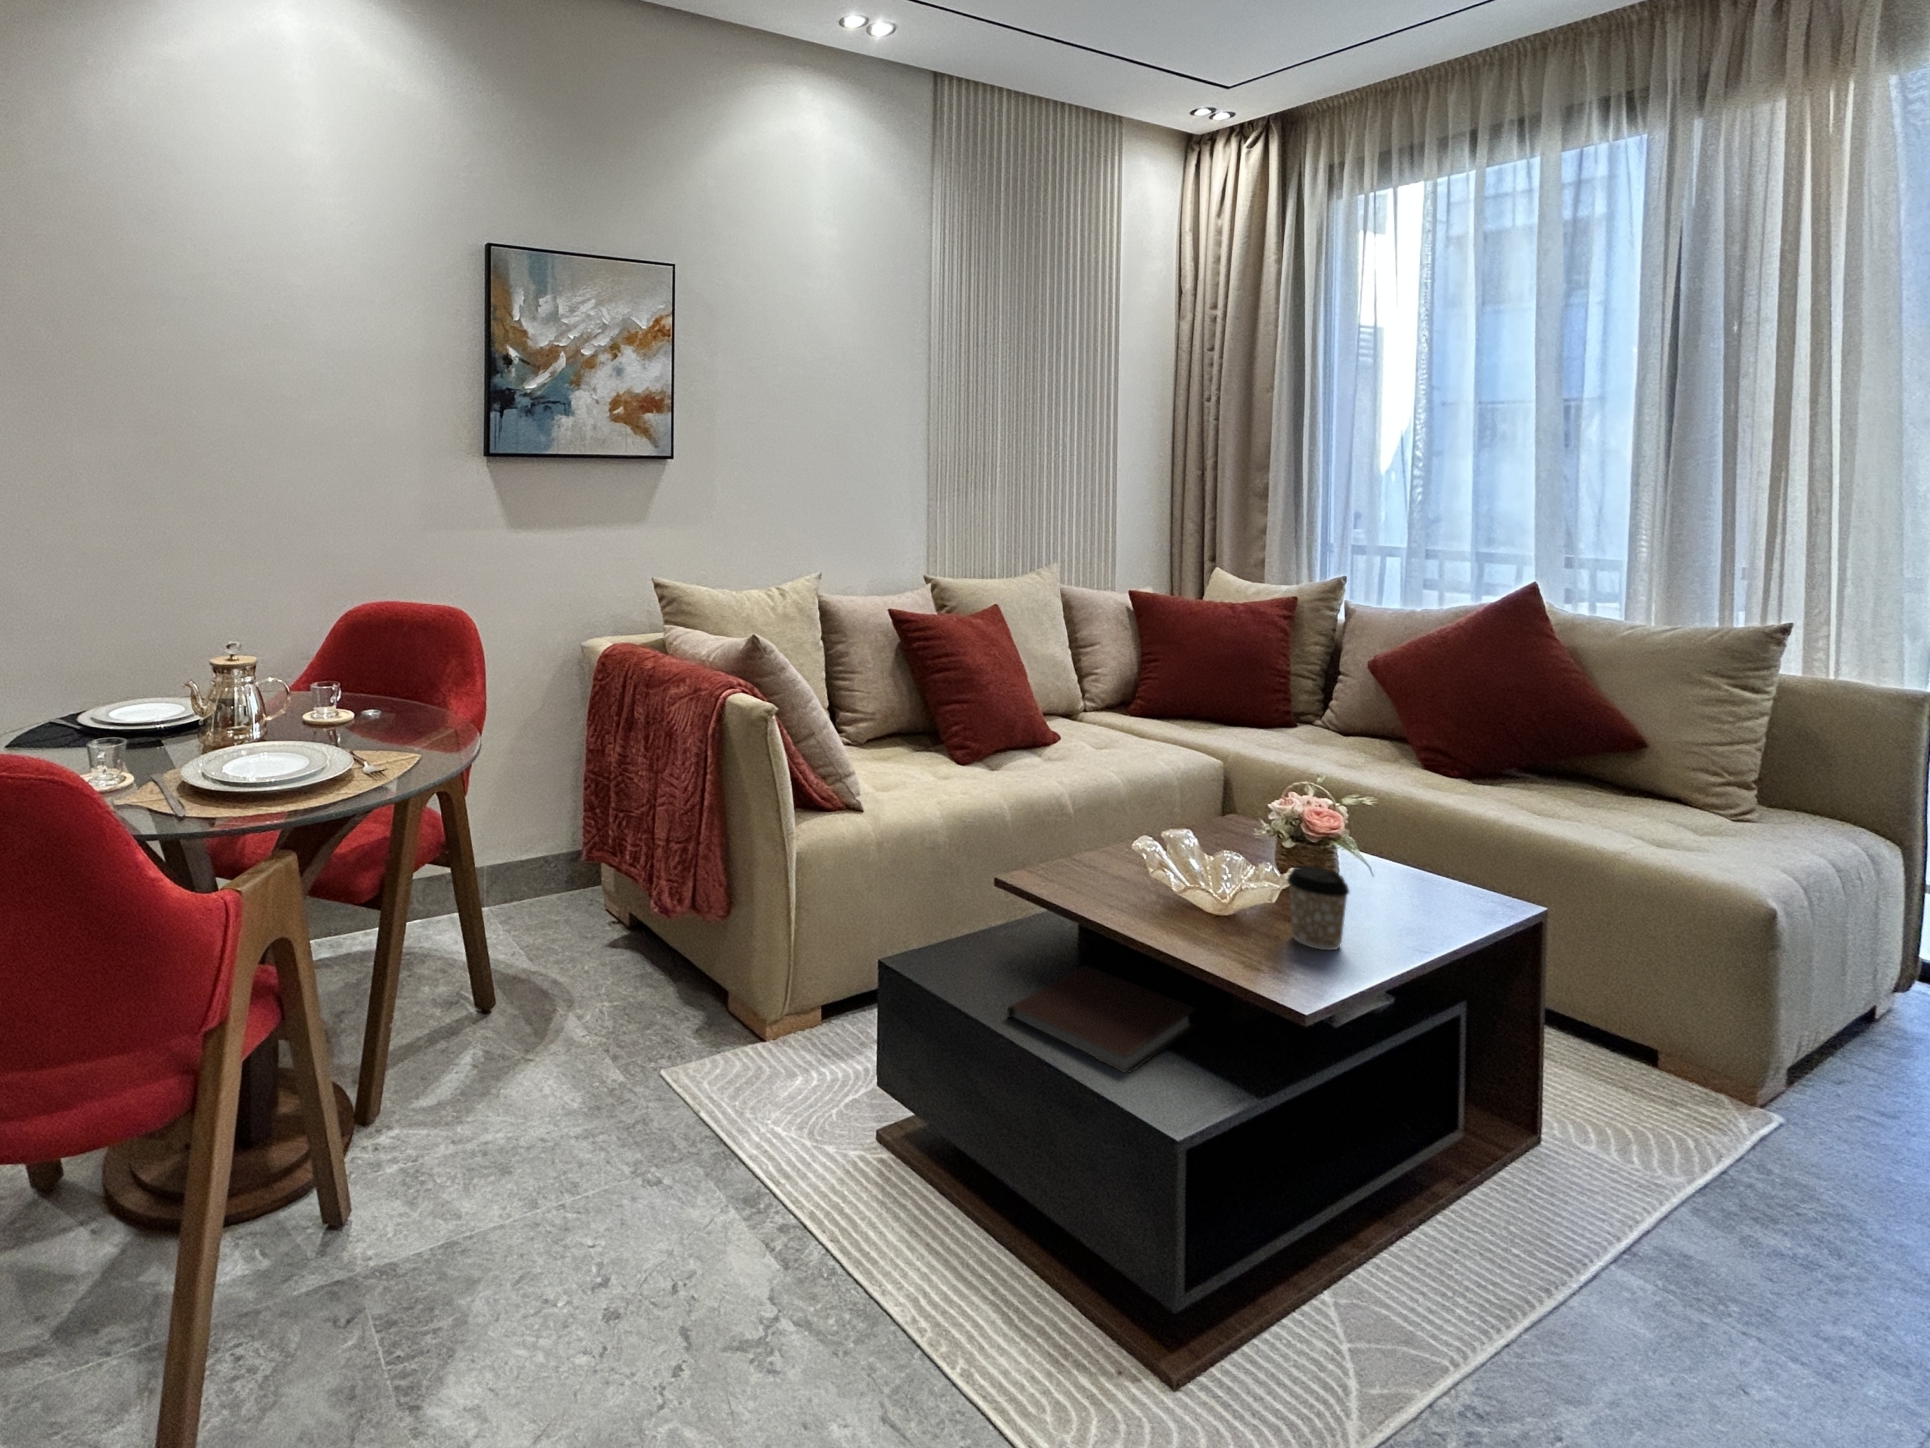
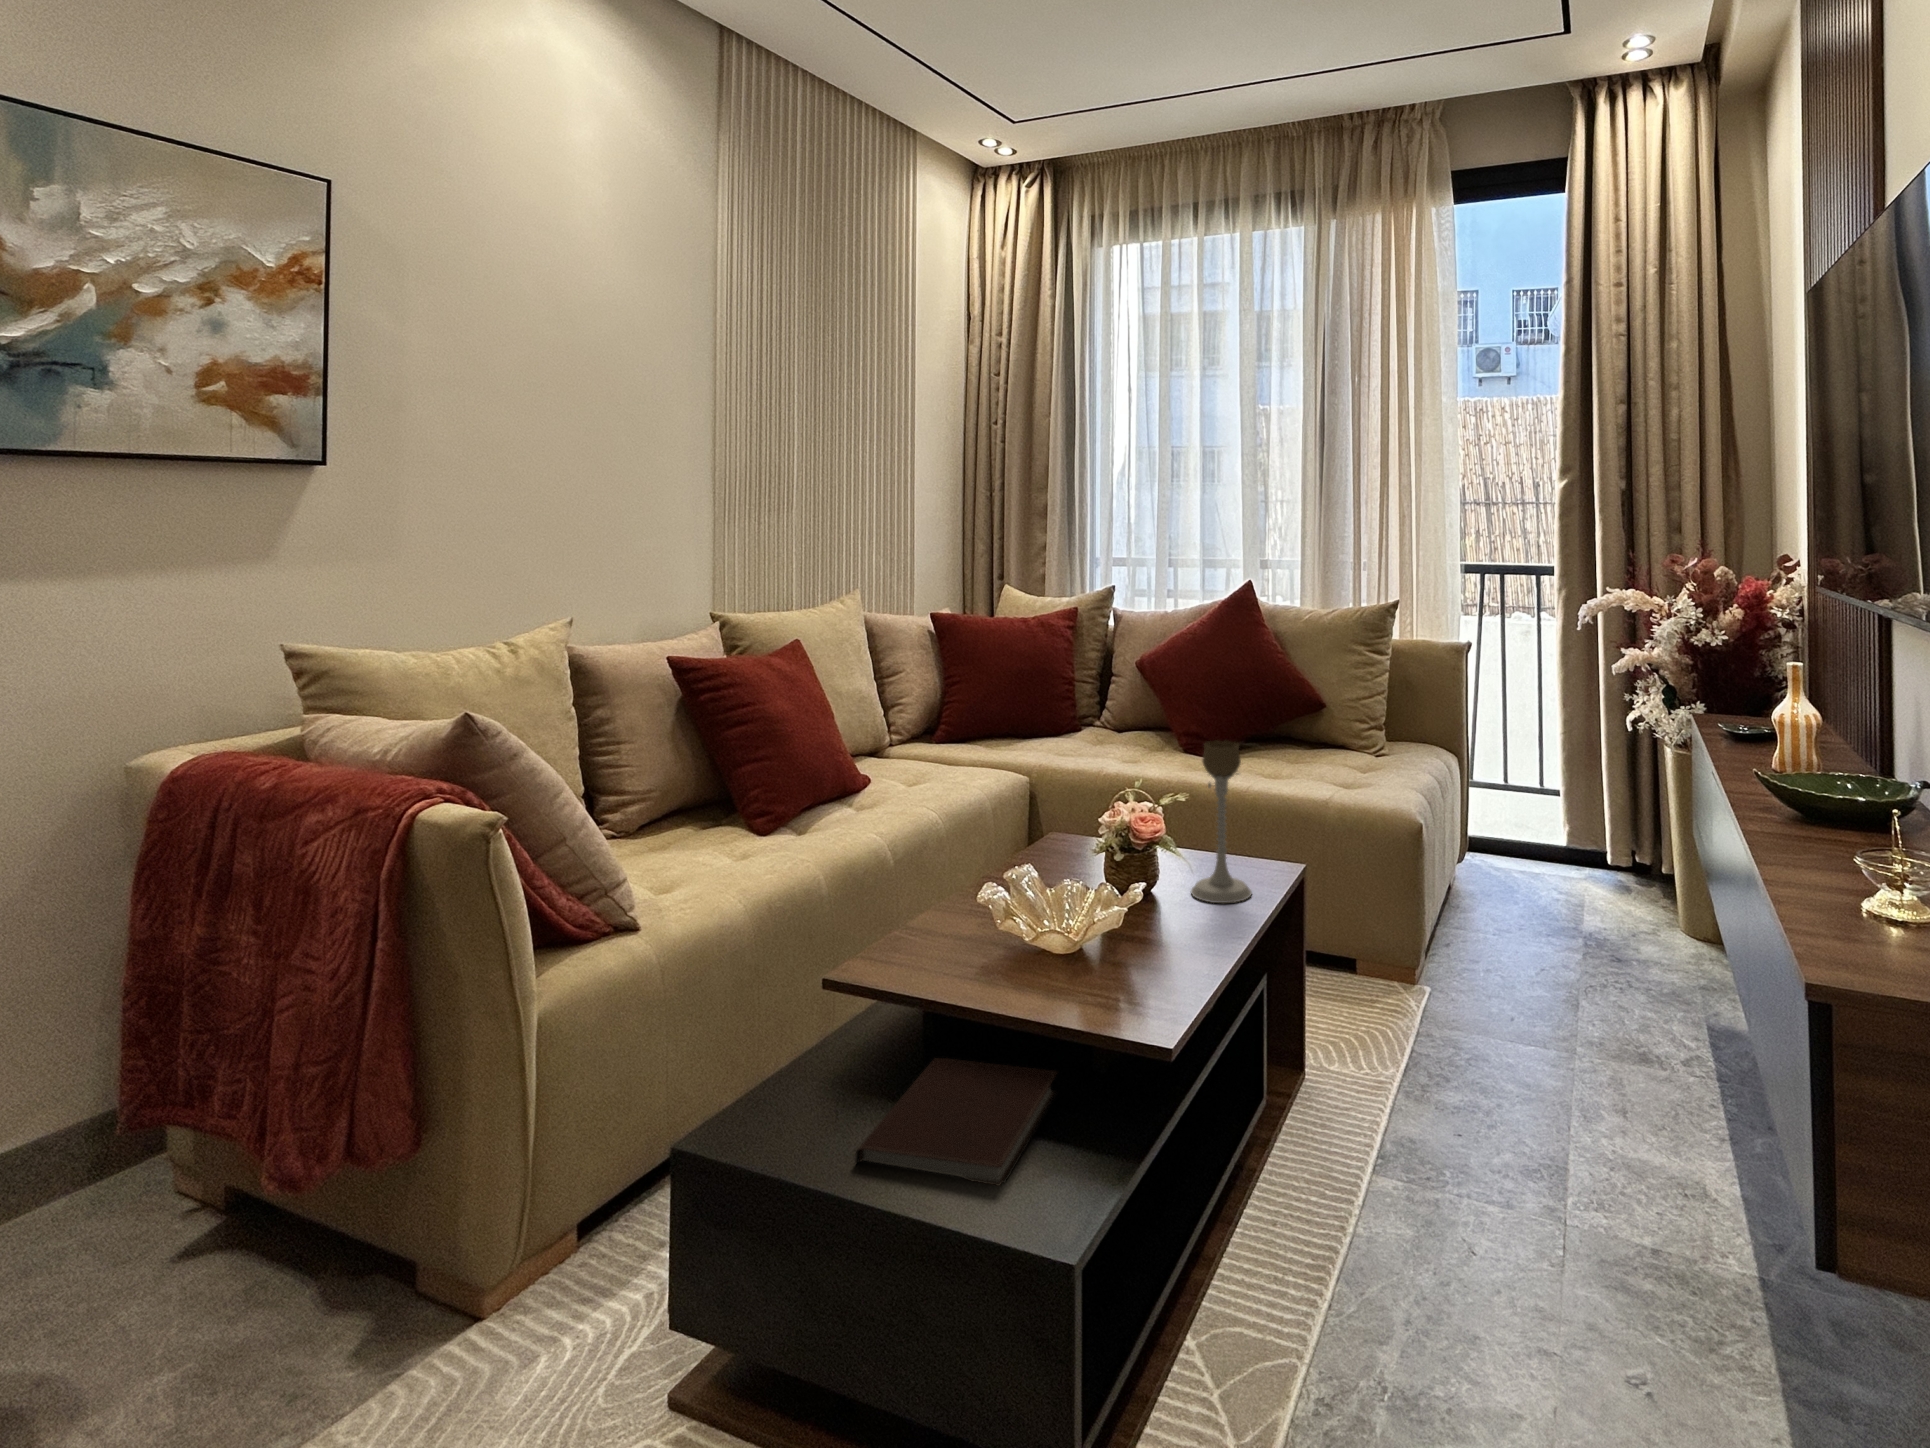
candle holder: none [1379,746,1459,919] -> present [1191,740,1252,903]
coffee cup: present [1287,866,1349,950] -> none [1129,879,1184,966]

